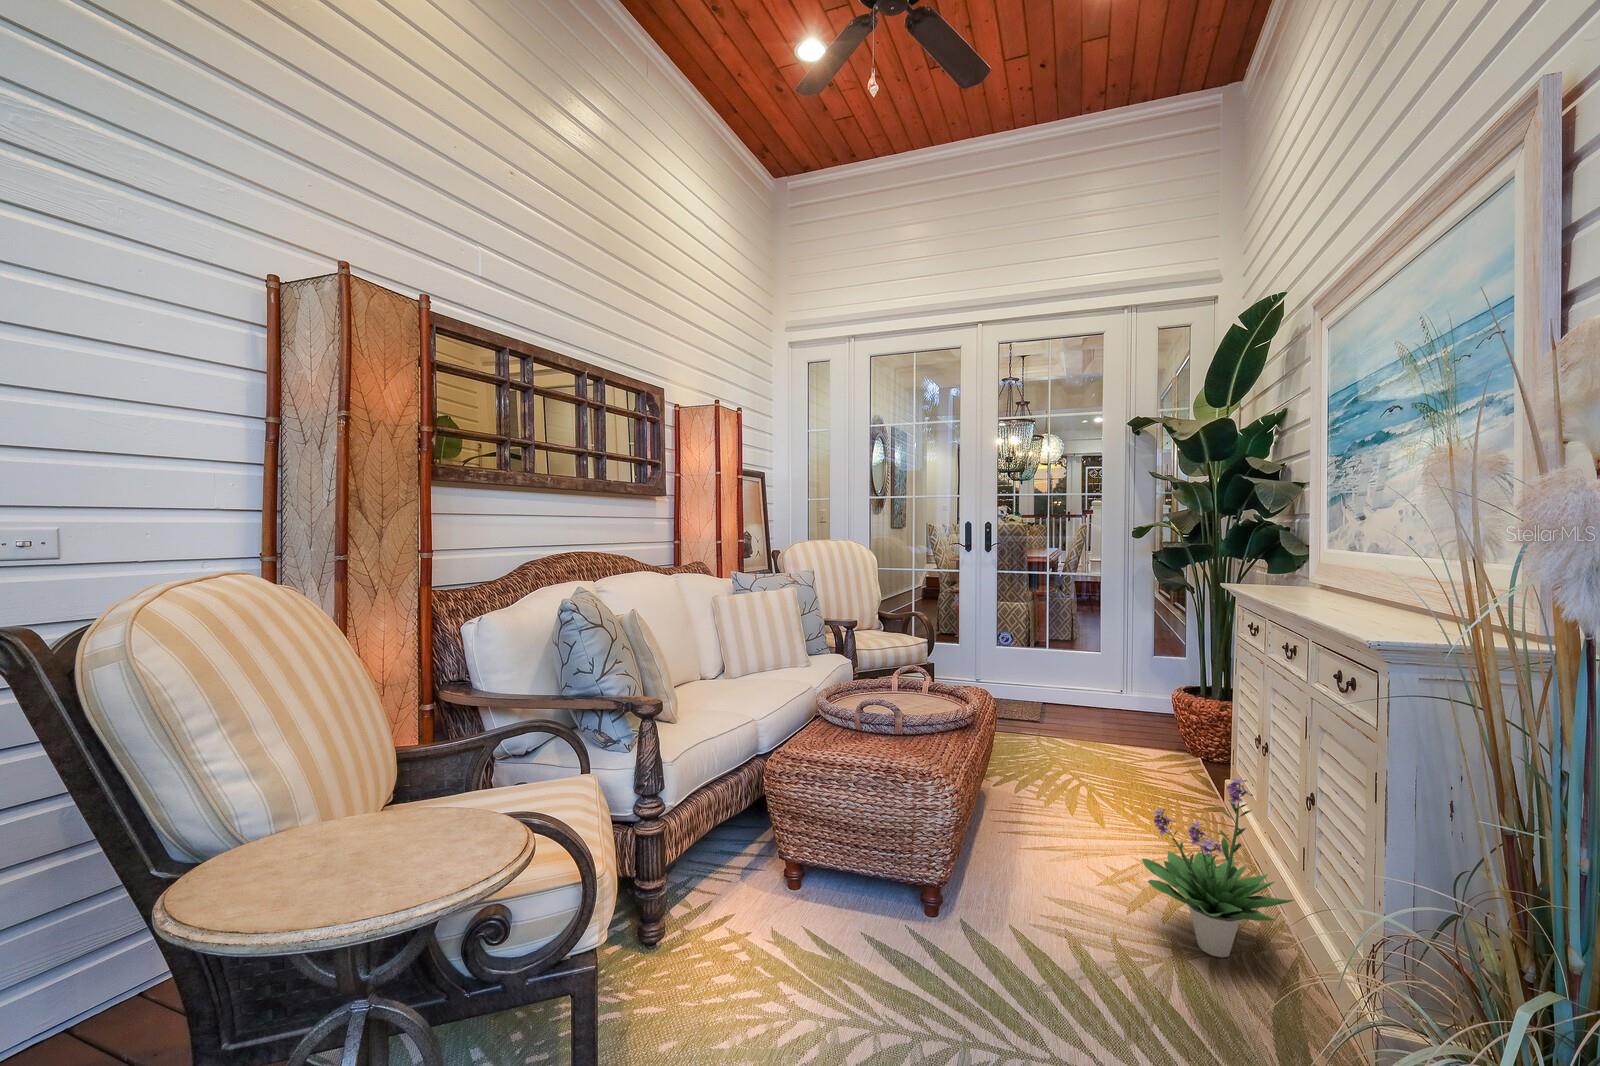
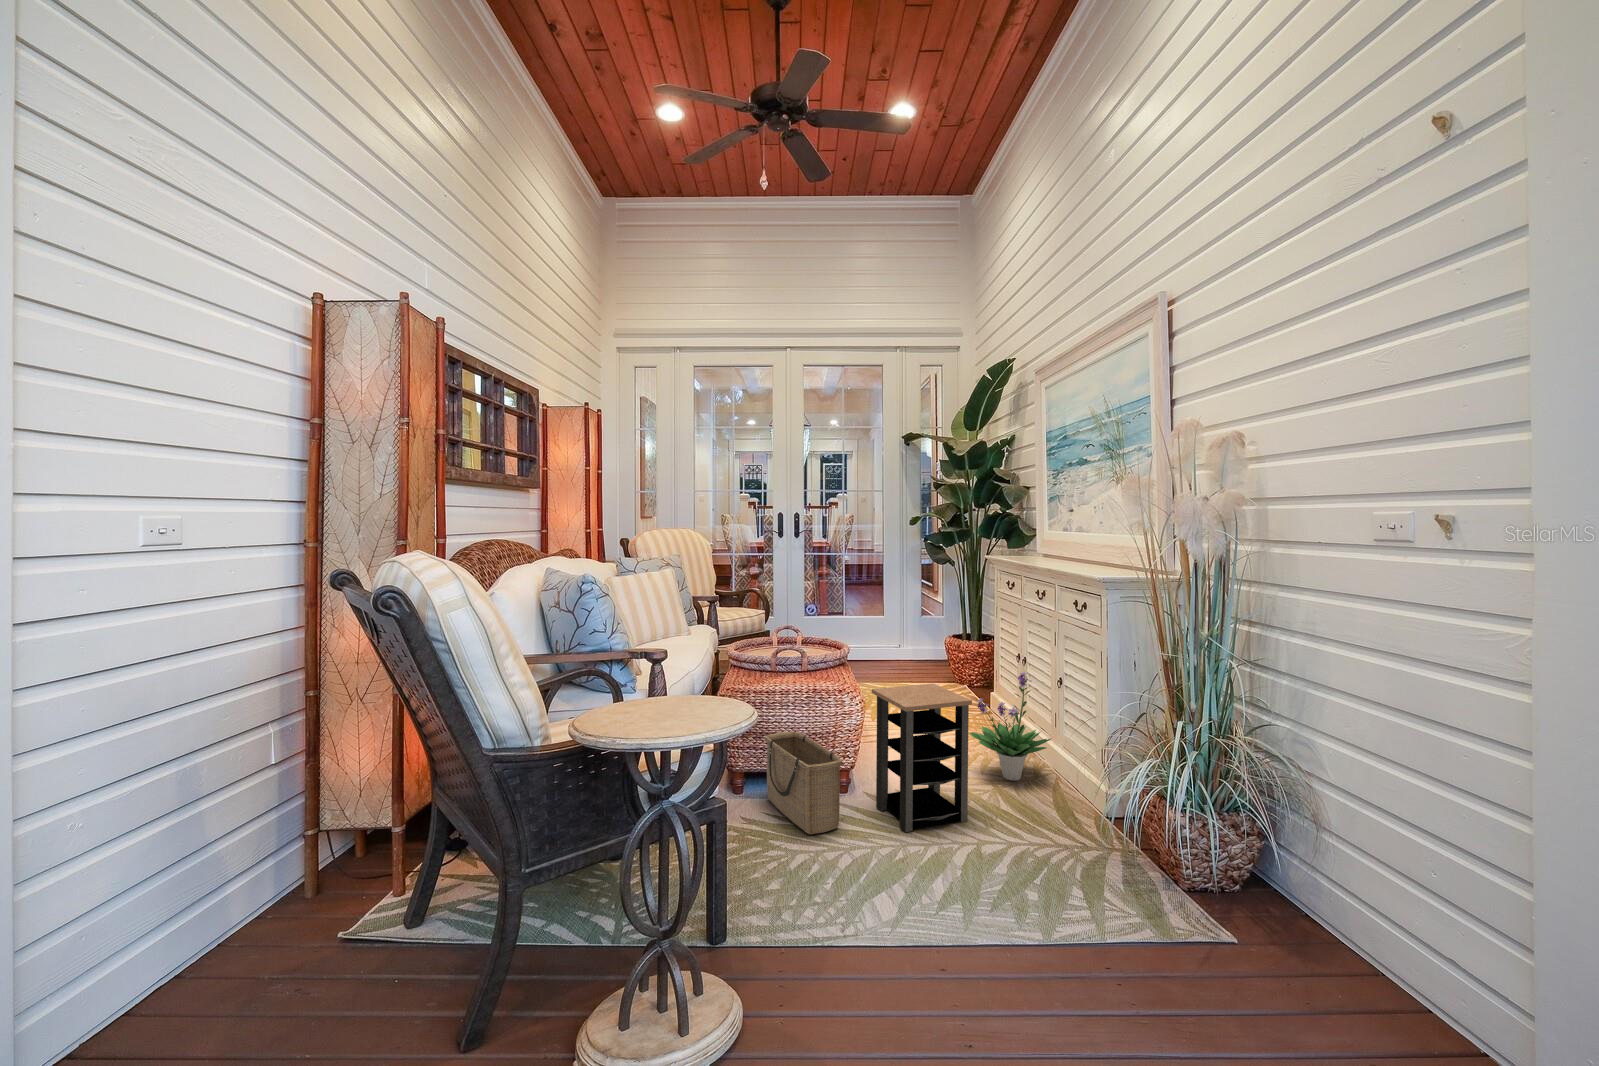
side table: none [955,776,1102,1028] -> present [872,684,972,832]
basket: none [812,814,885,986] -> present [765,732,843,834]

